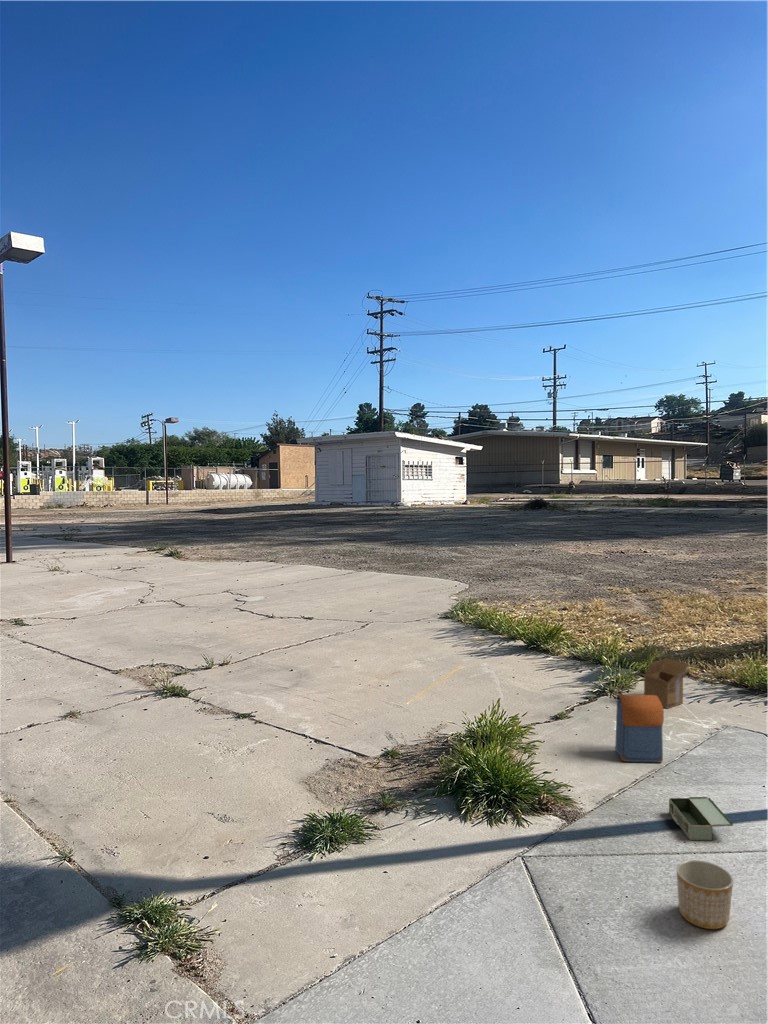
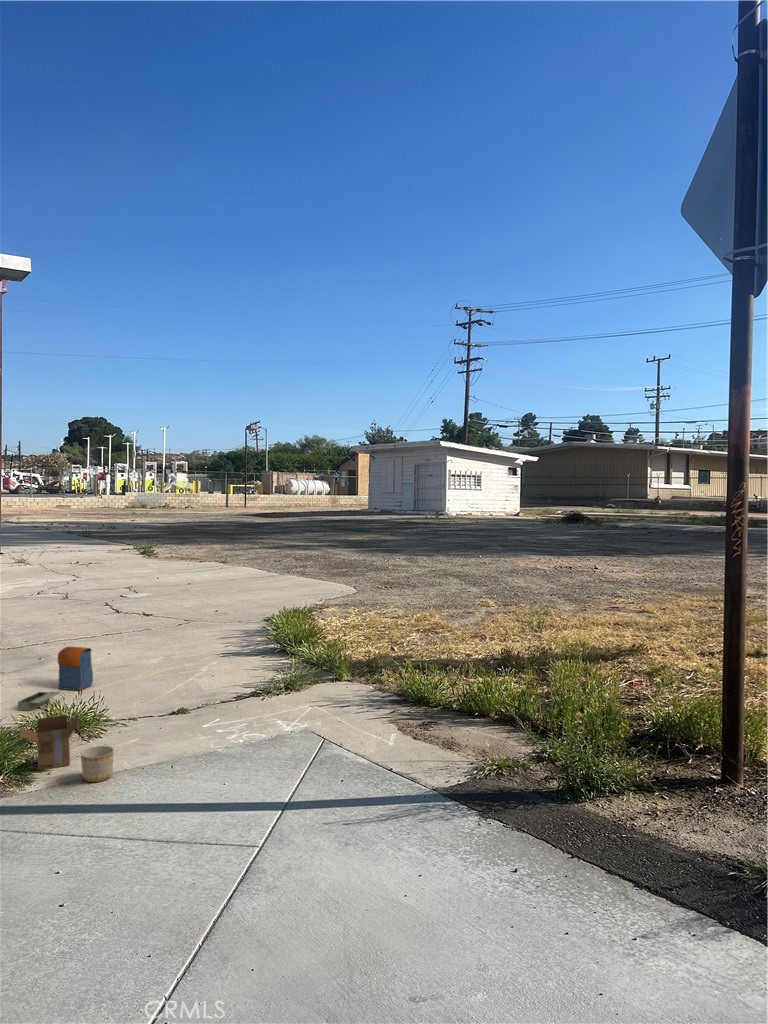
cardboard box: present [639,658,690,709] -> present [20,714,79,770]
backpack: present [615,695,664,762] -> present [58,647,93,691]
toolbox: present [669,797,733,840] -> present [18,692,59,711]

